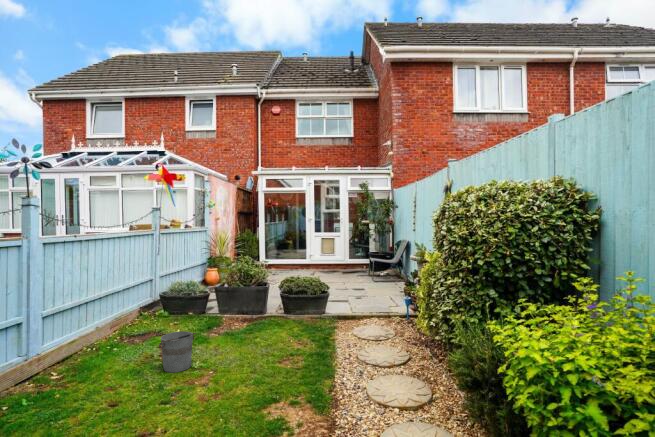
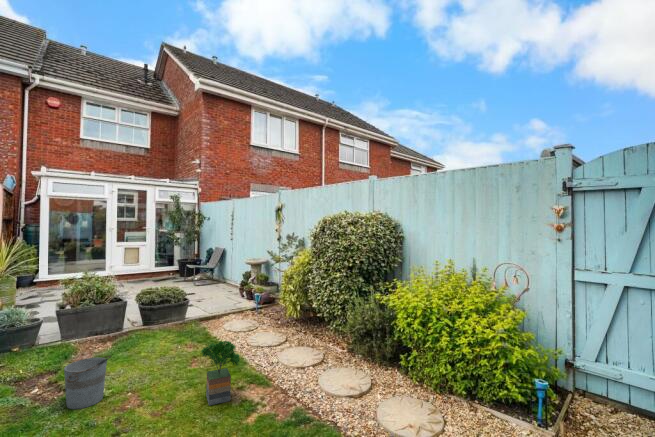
potted tree: none [237,338,276,406] -> present [201,341,240,406]

